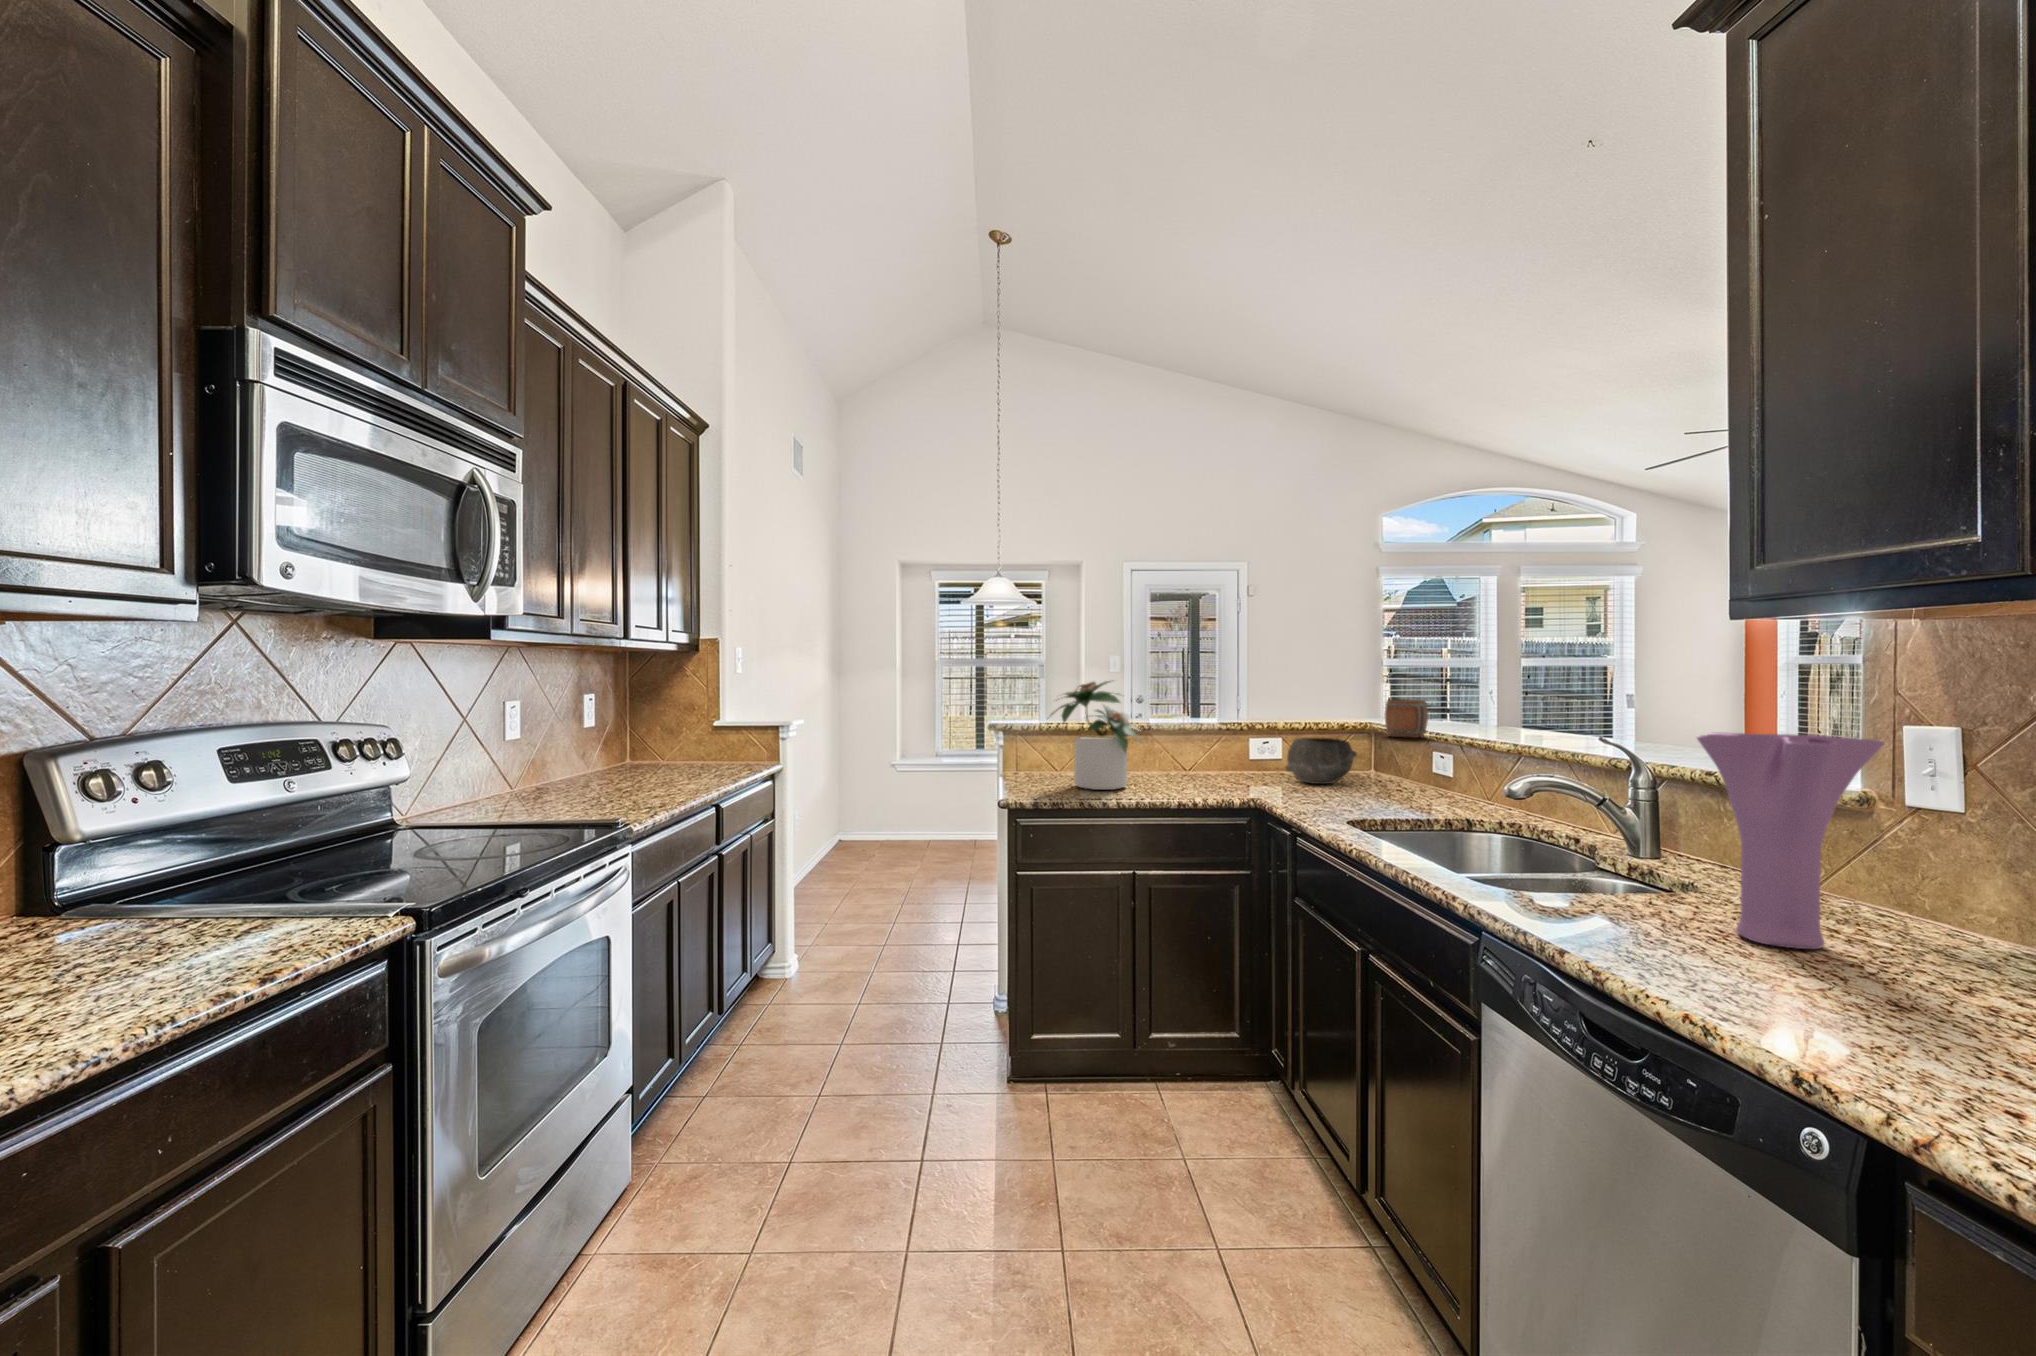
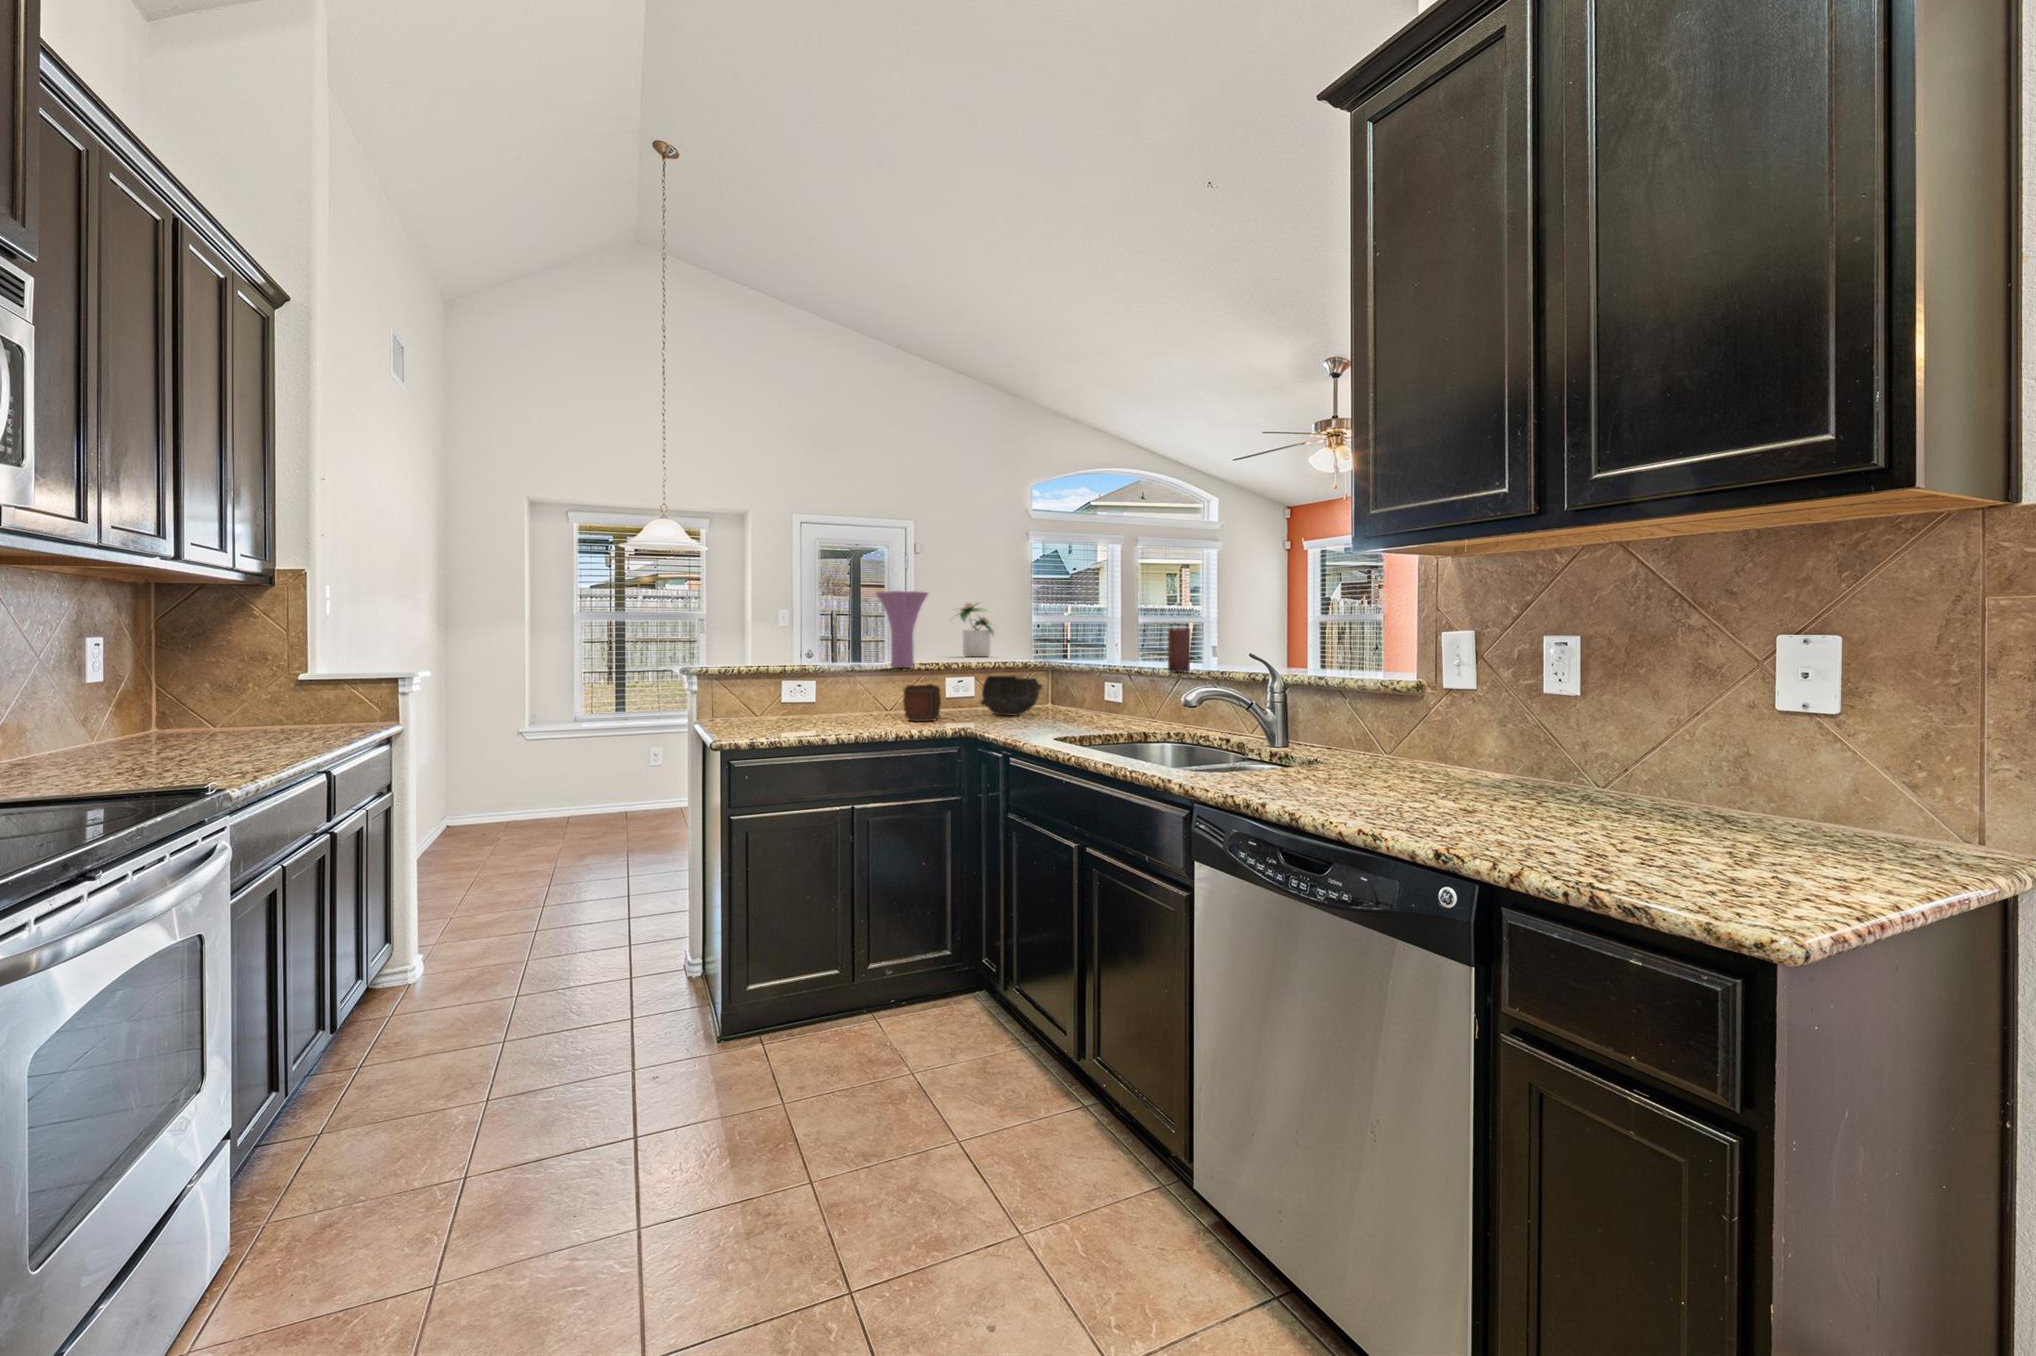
potted plant: present [1051,681,1143,790] -> present [959,603,994,657]
candle: none [1513,693,1543,745] -> present [1168,628,1190,672]
mug: present [1385,699,1428,738] -> present [903,684,941,721]
vase: present [1697,733,1884,949] -> present [876,591,928,668]

